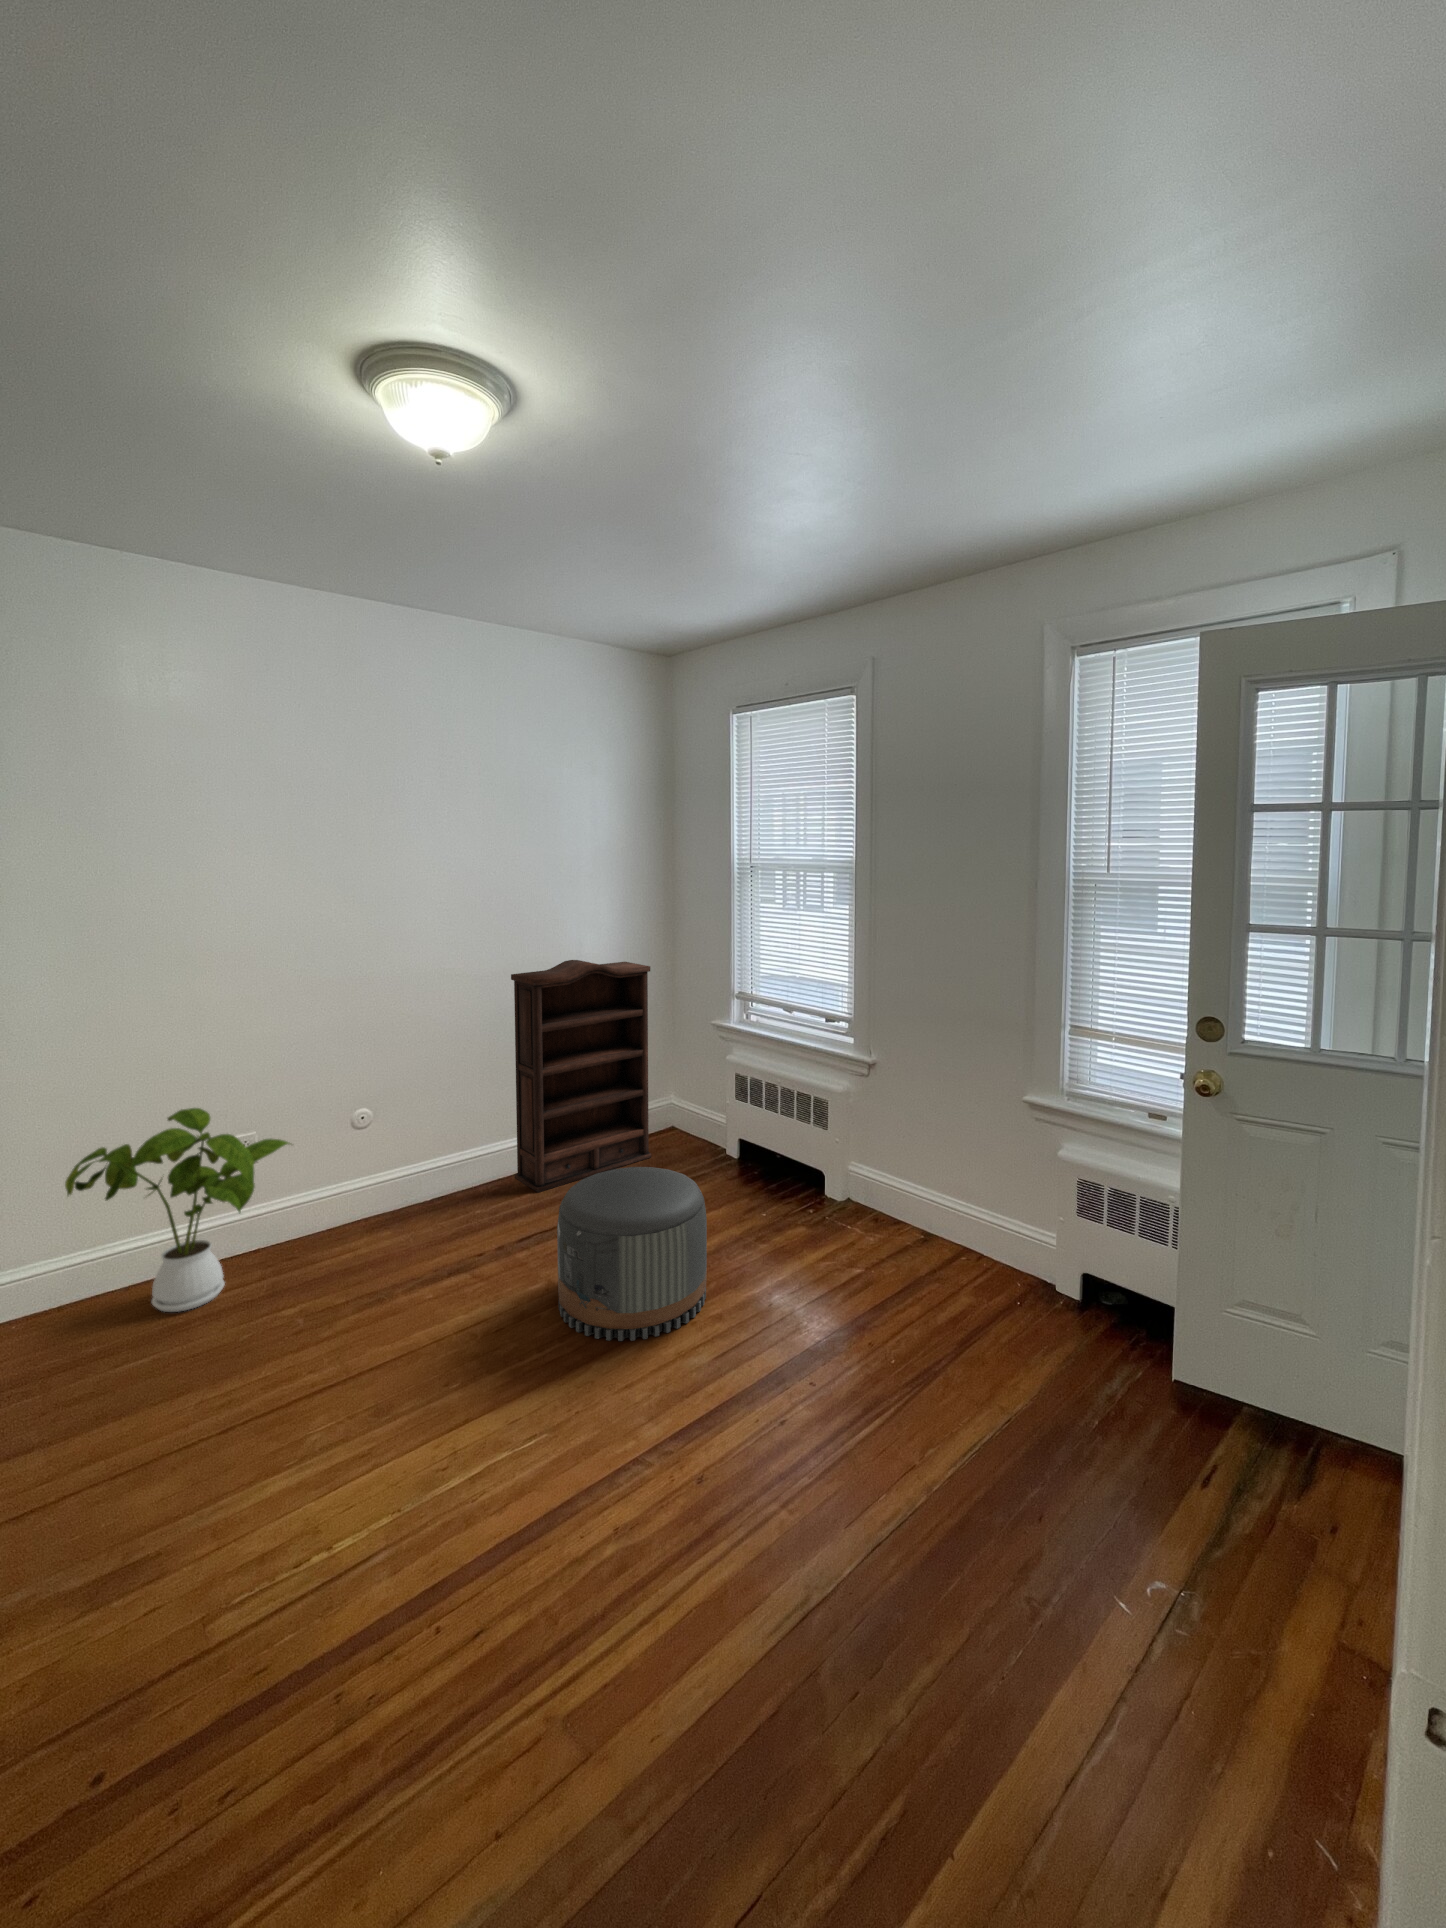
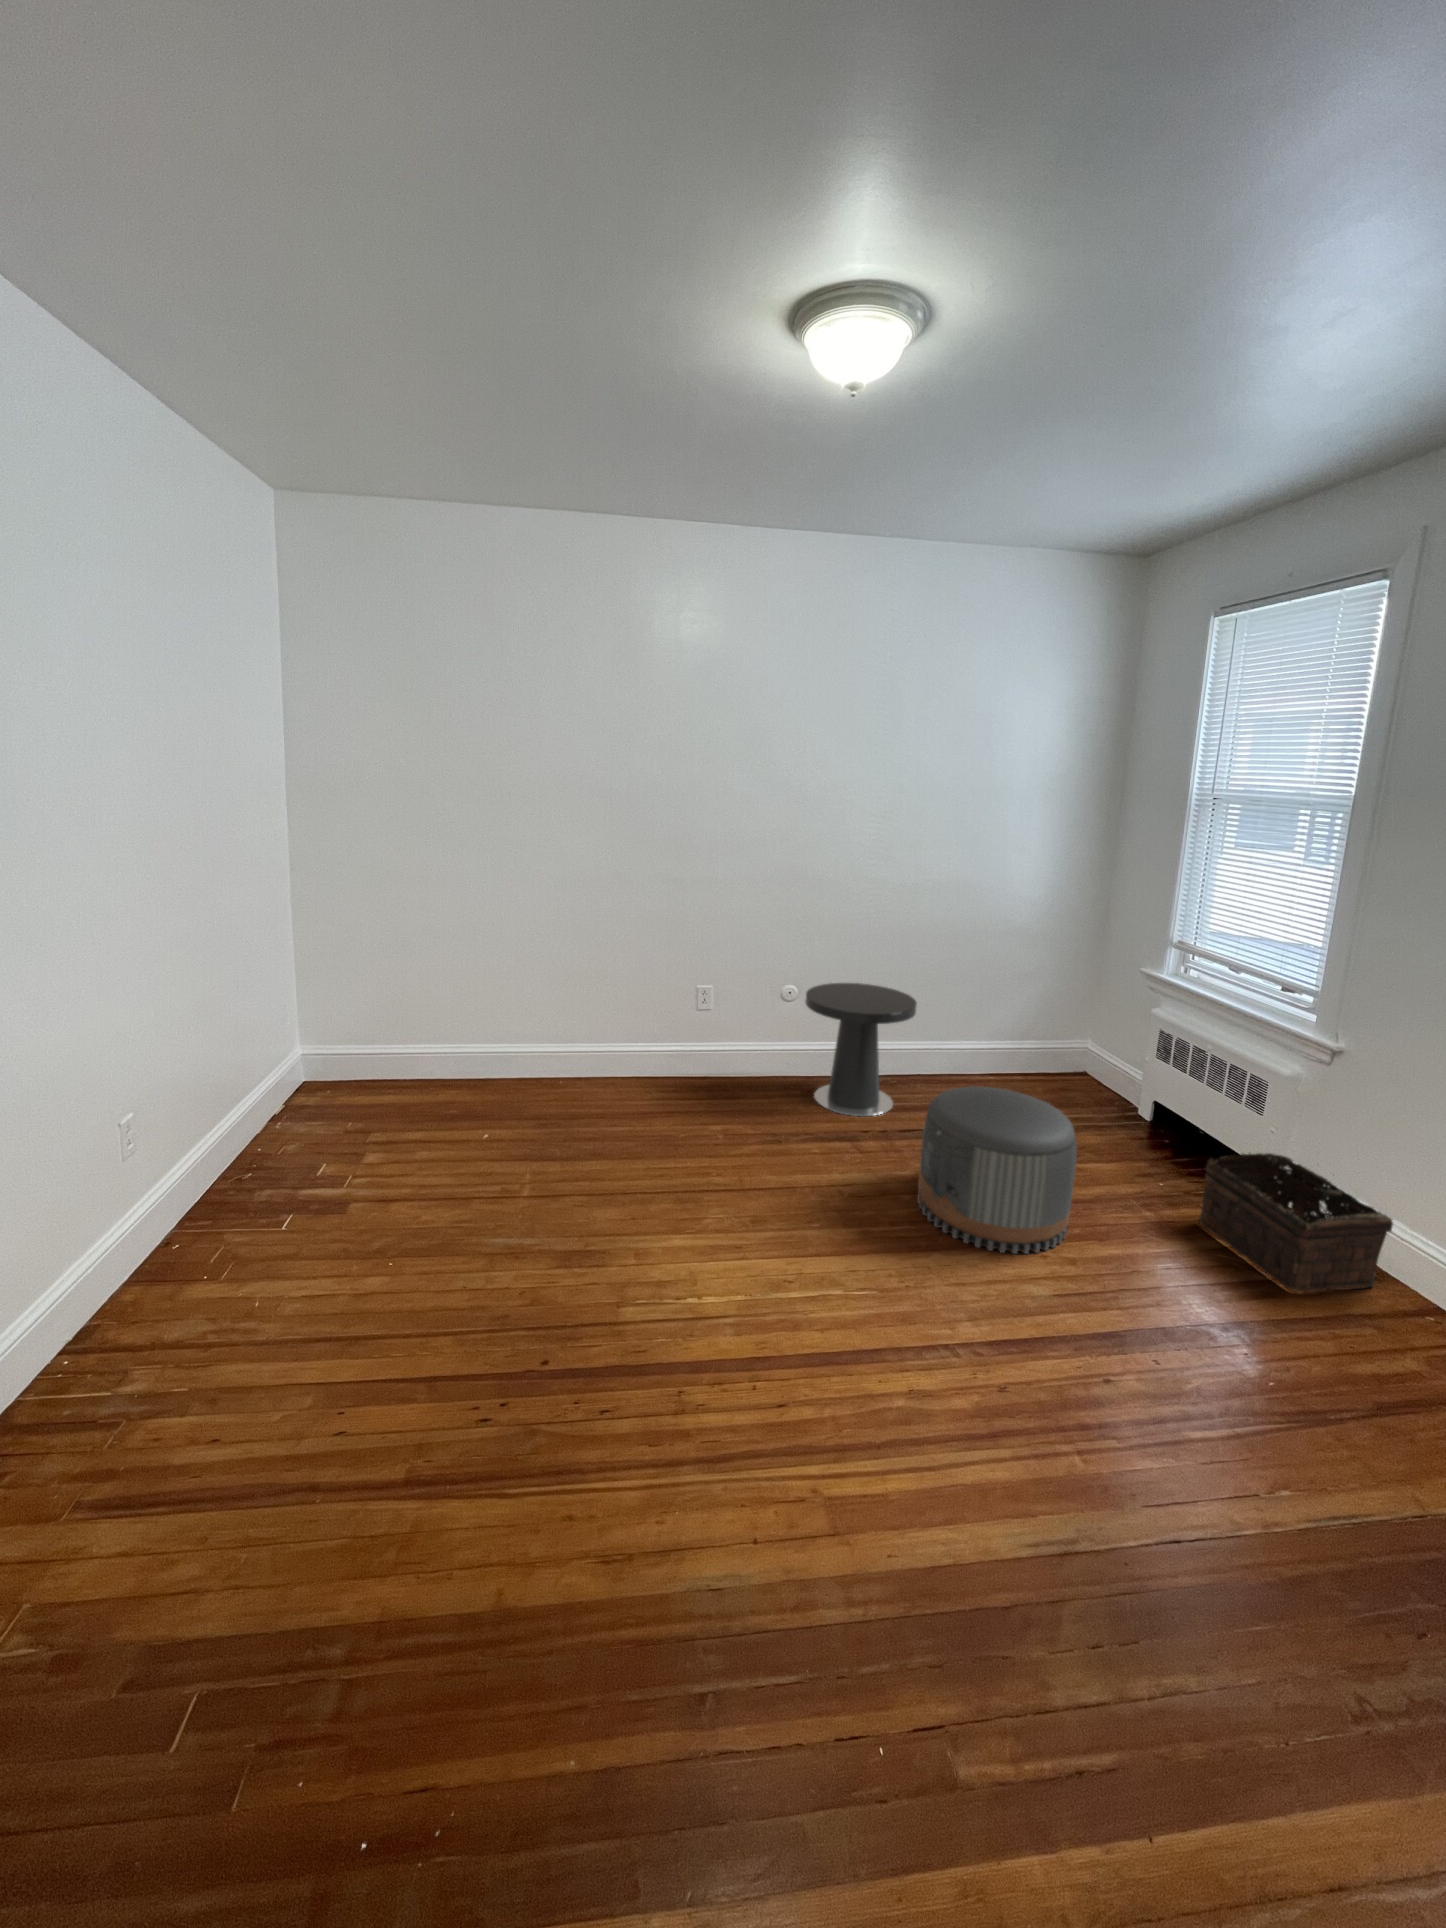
bookshelf: present [511,960,651,1193] -> none [912,884,1073,1094]
side table: none [387,1087,518,1245] -> present [805,983,917,1116]
house plant: present [65,1108,290,1312] -> none [595,956,737,1103]
basket: none [800,1160,928,1274] -> present [1199,1153,1393,1292]

